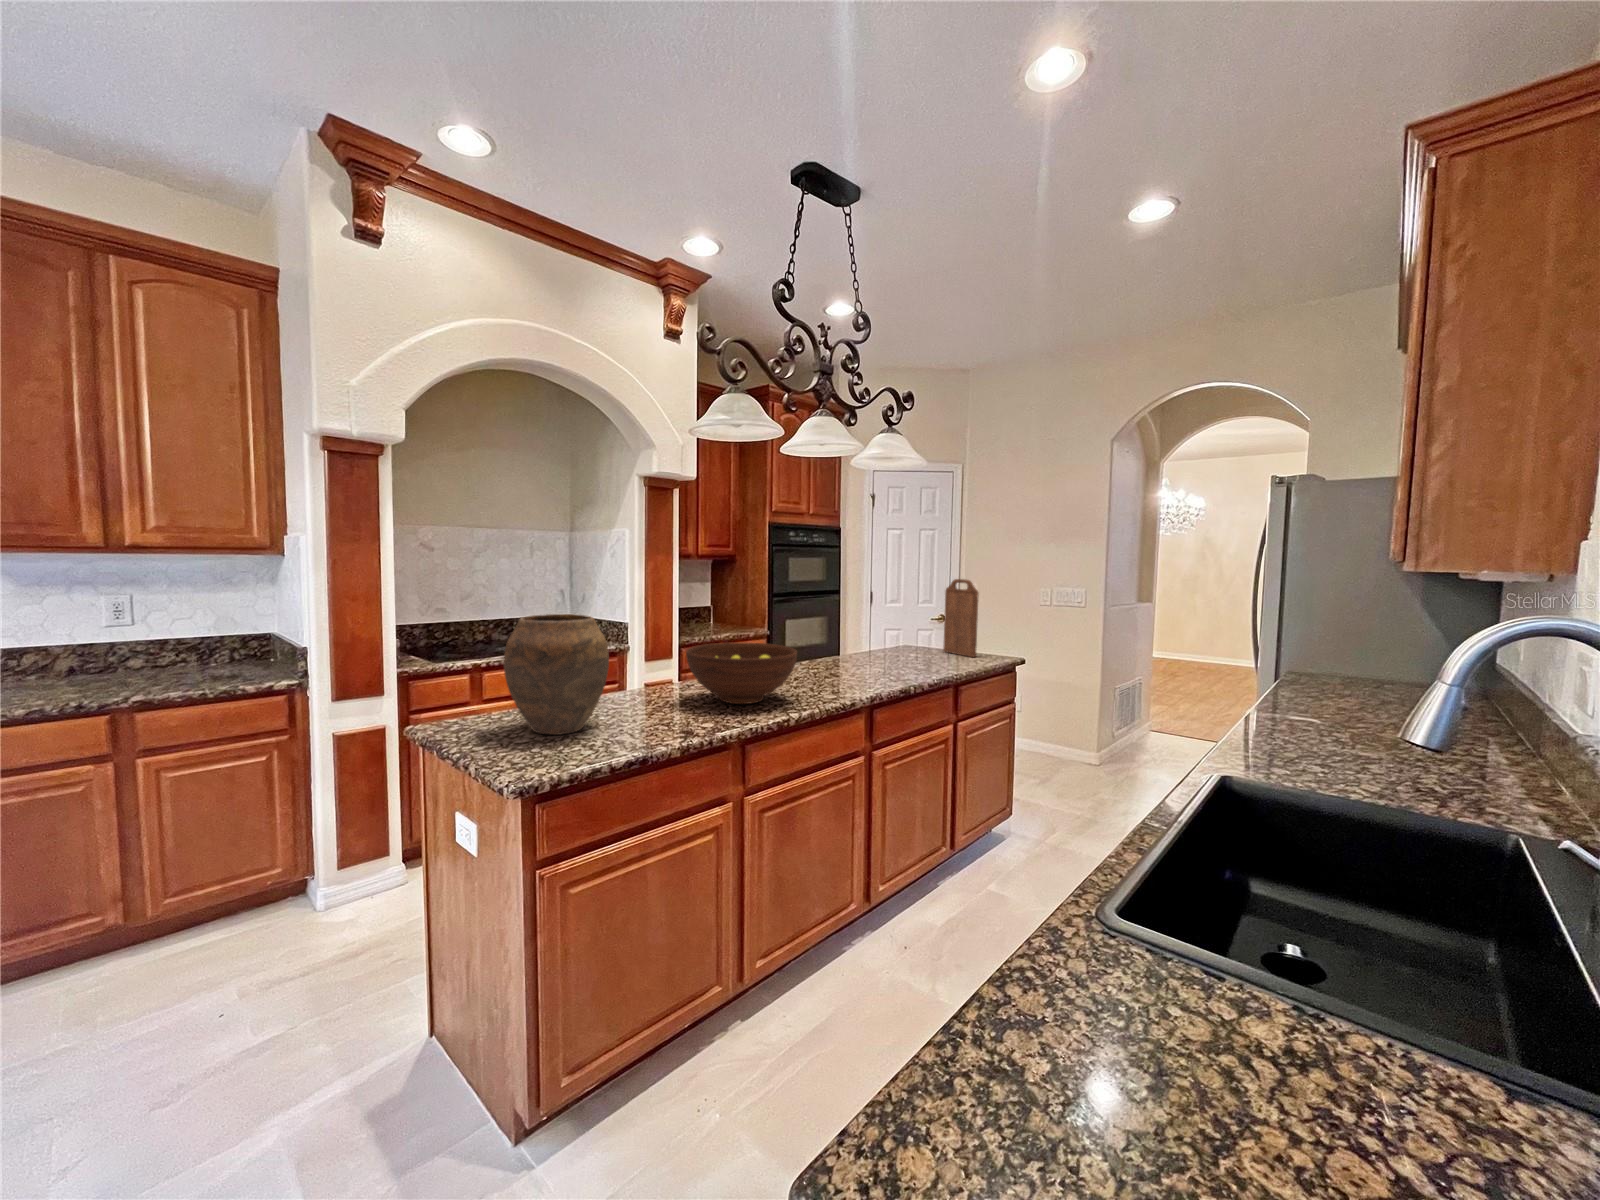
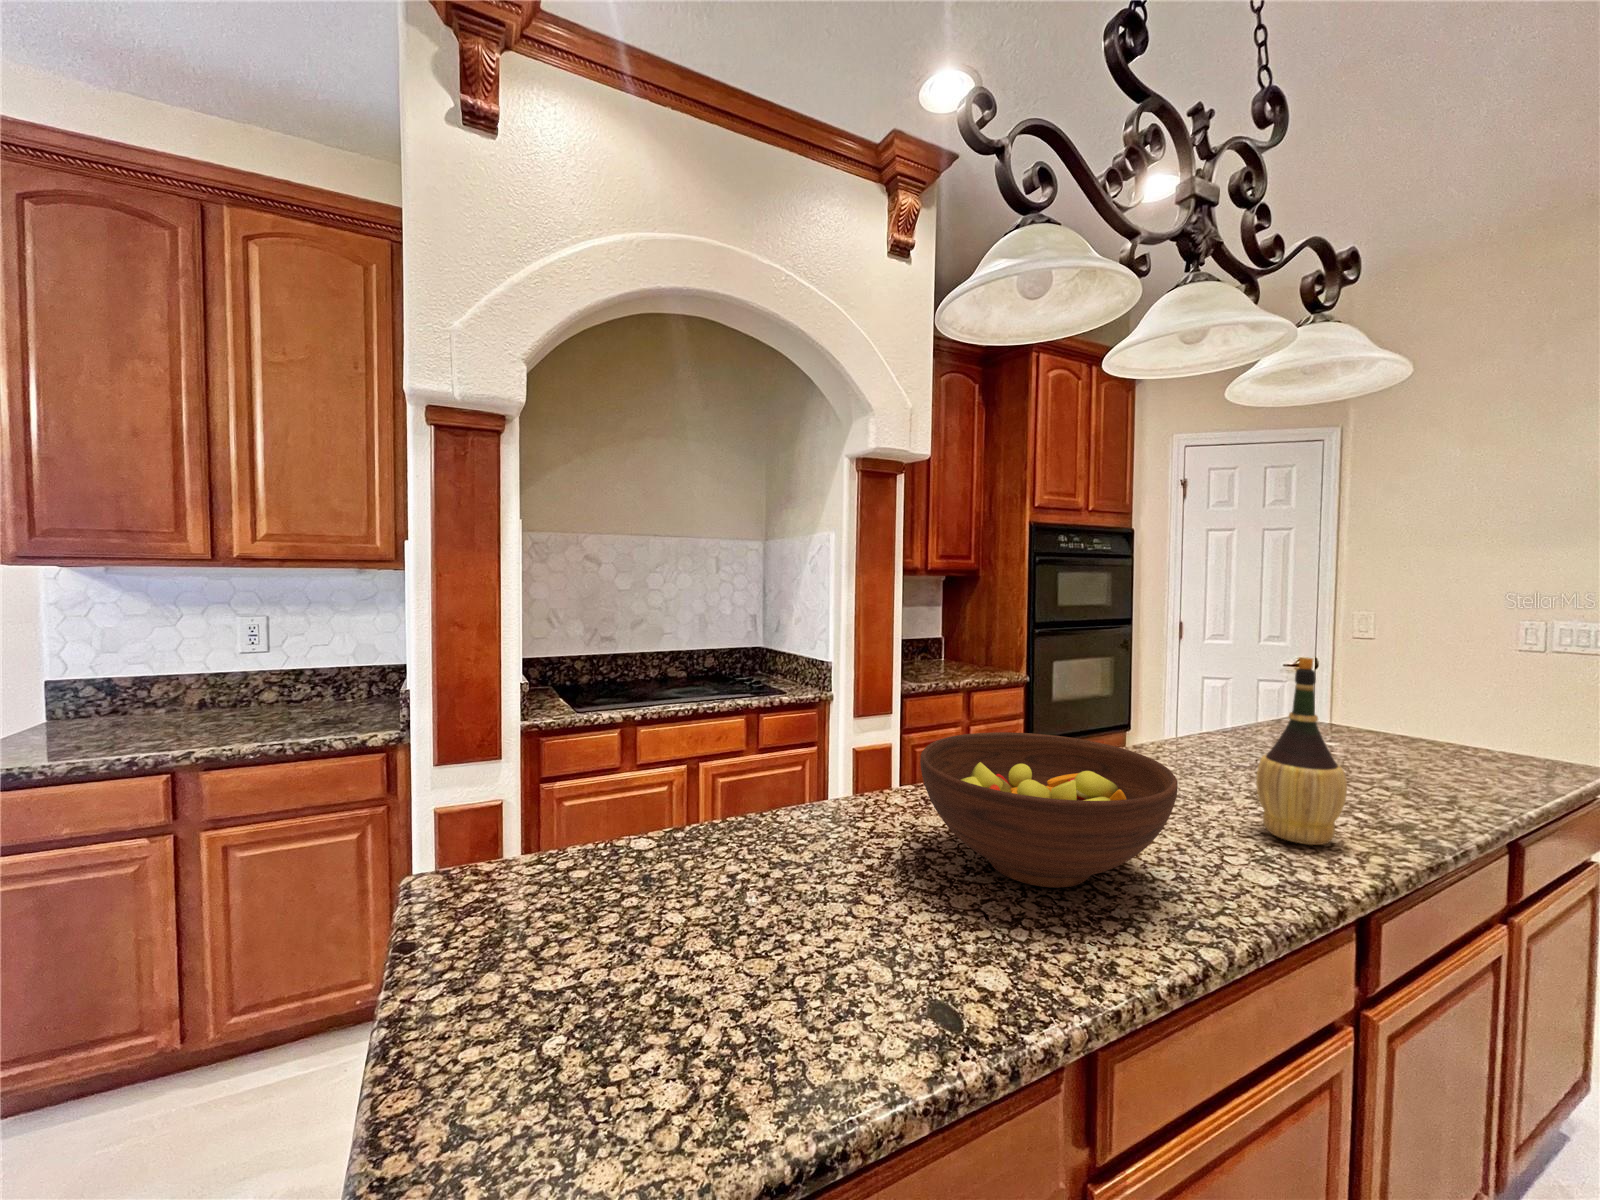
cutting board: present [943,579,979,657] -> none [1390,607,1494,762]
wine bottle: none [846,601,880,686] -> present [1256,657,1347,845]
vase: present [504,614,609,735] -> none [519,680,749,969]

